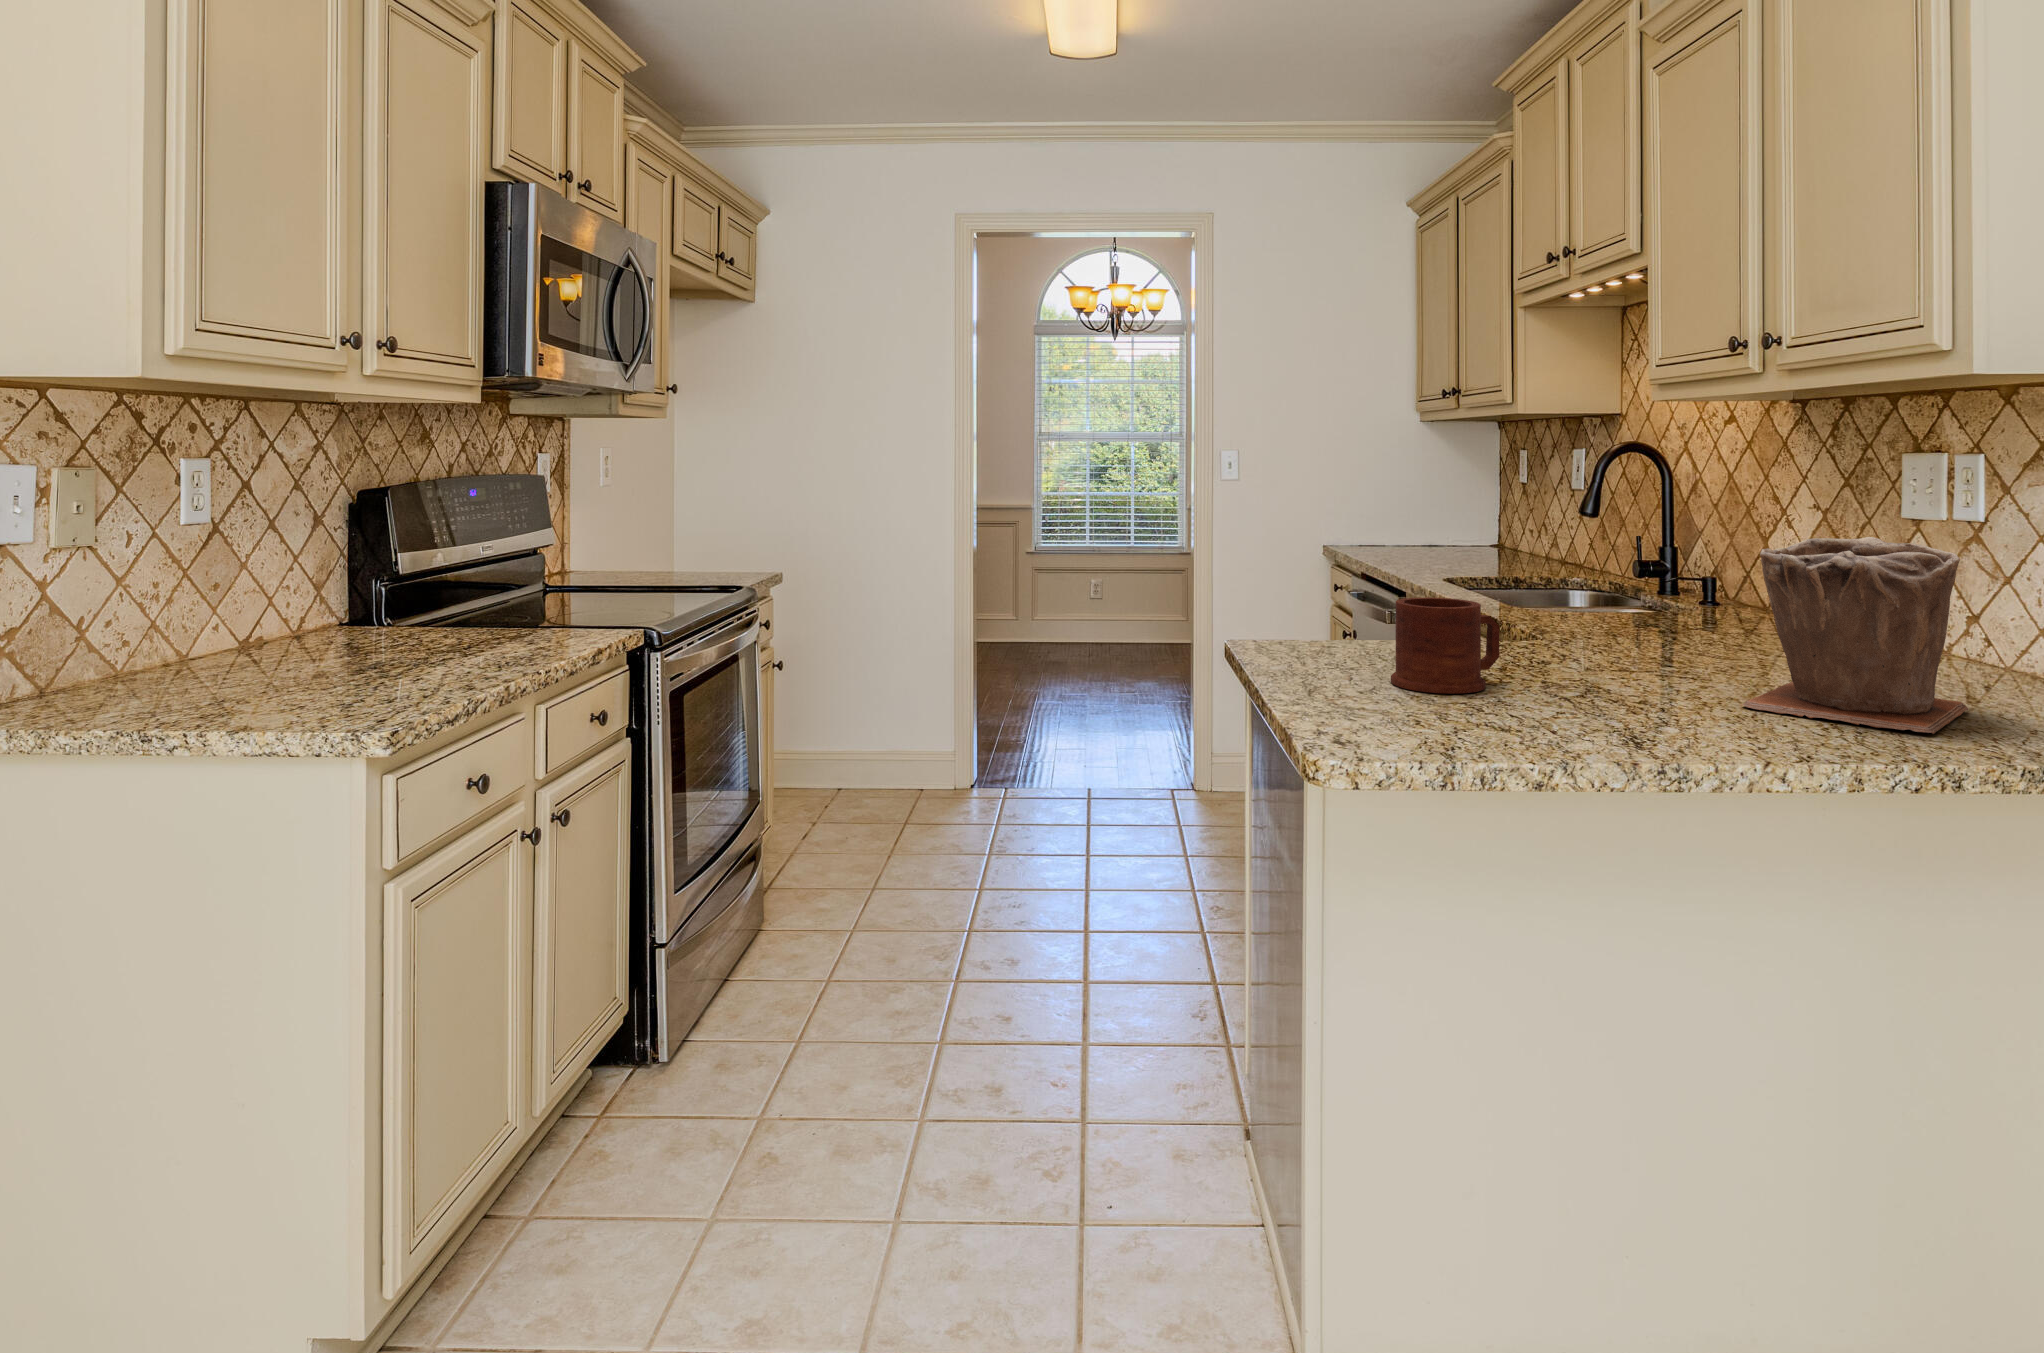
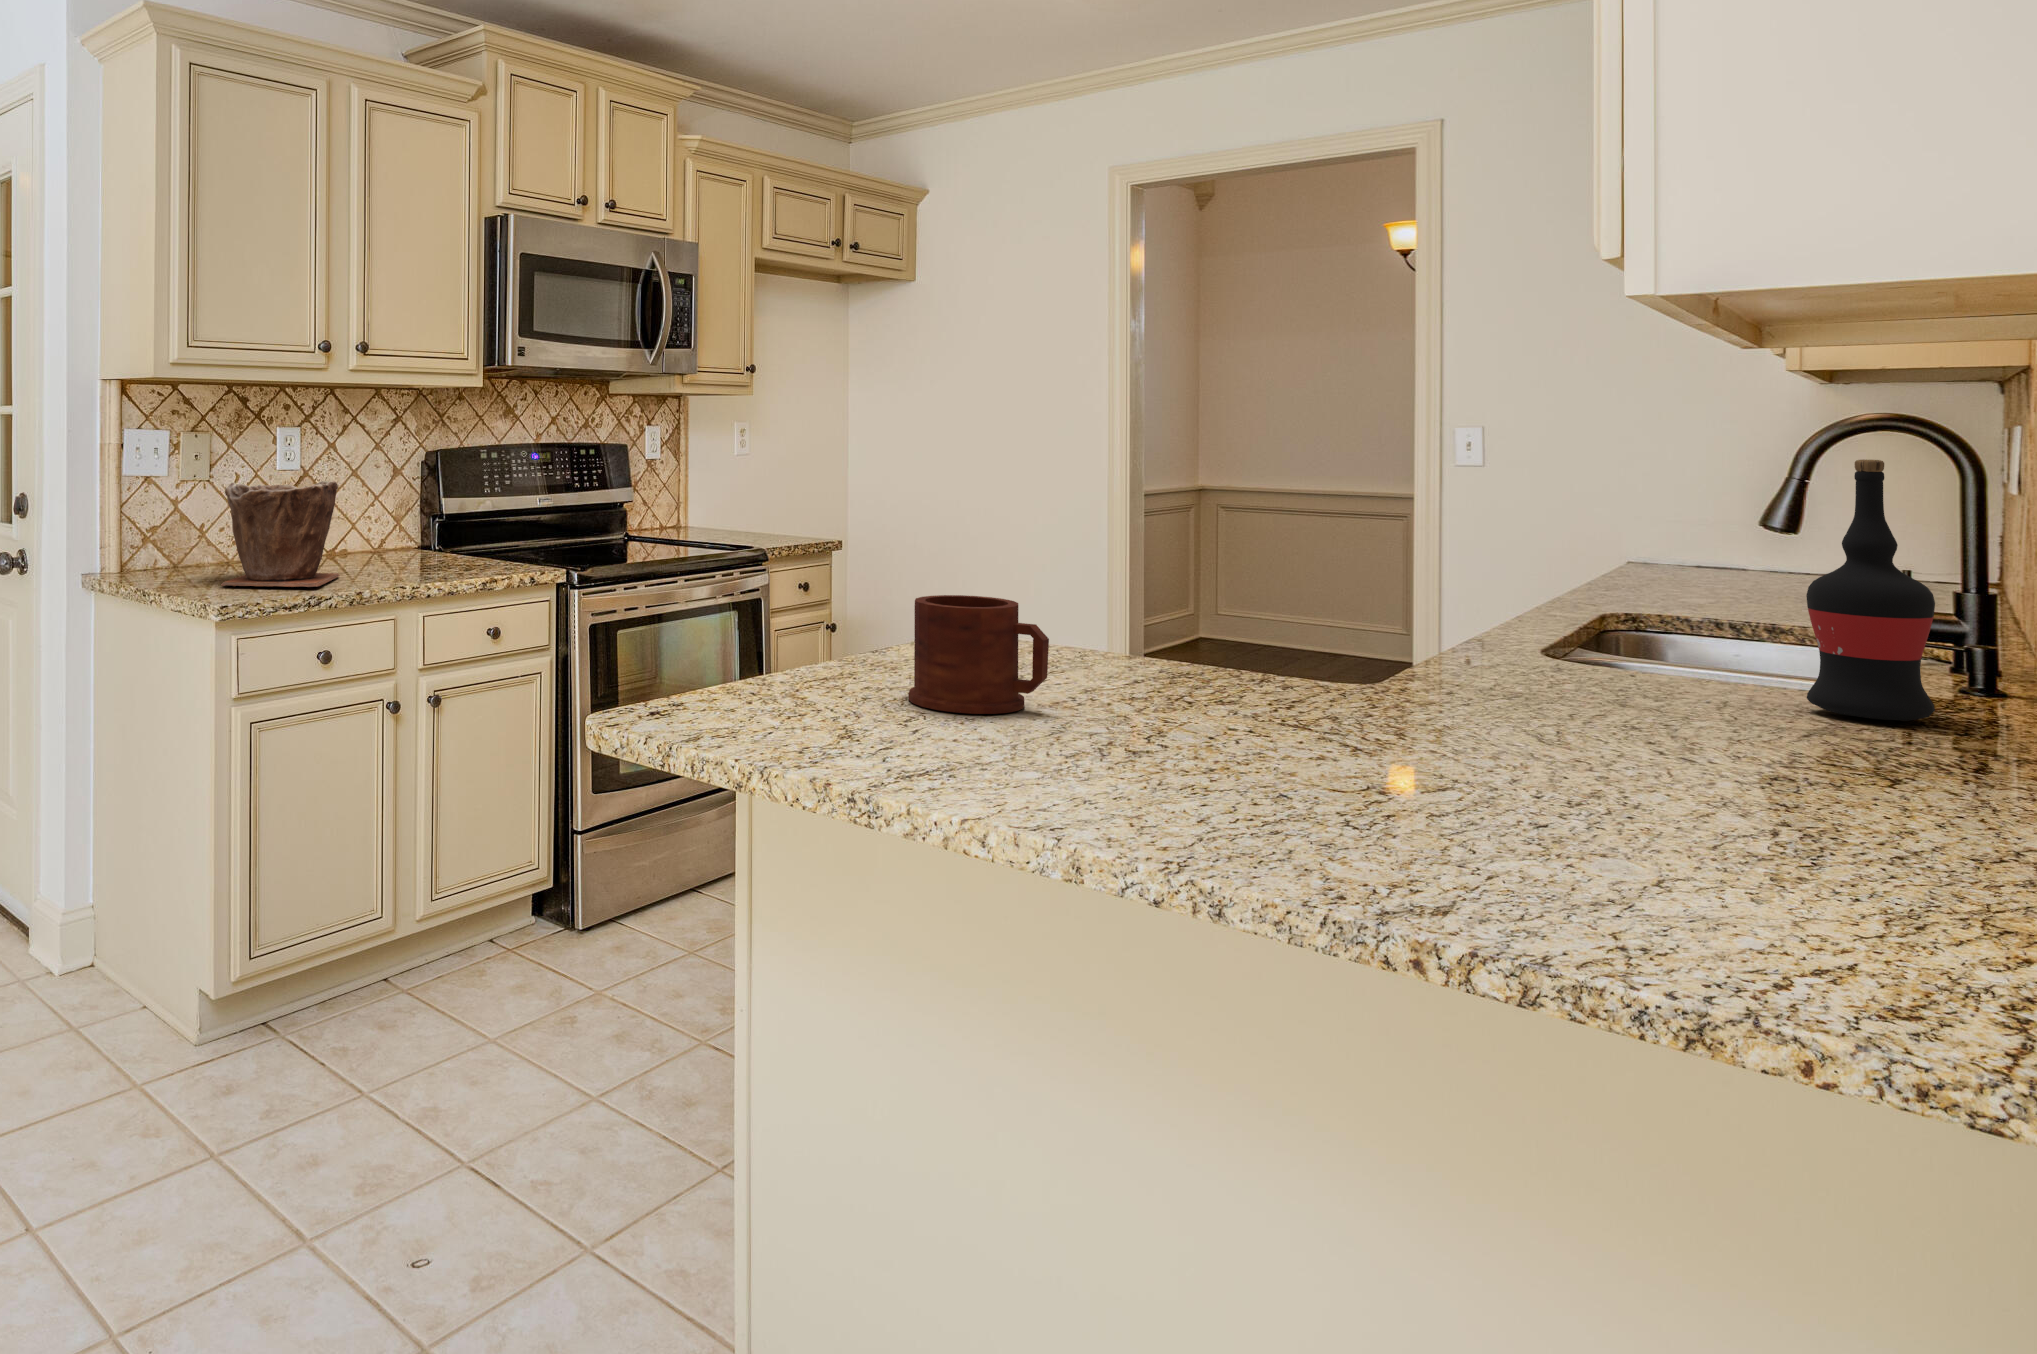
wine bottle: none [1661,472,1717,616] -> present [1806,459,1935,721]
plant pot: present [1742,537,1968,734] -> present [221,481,340,587]

